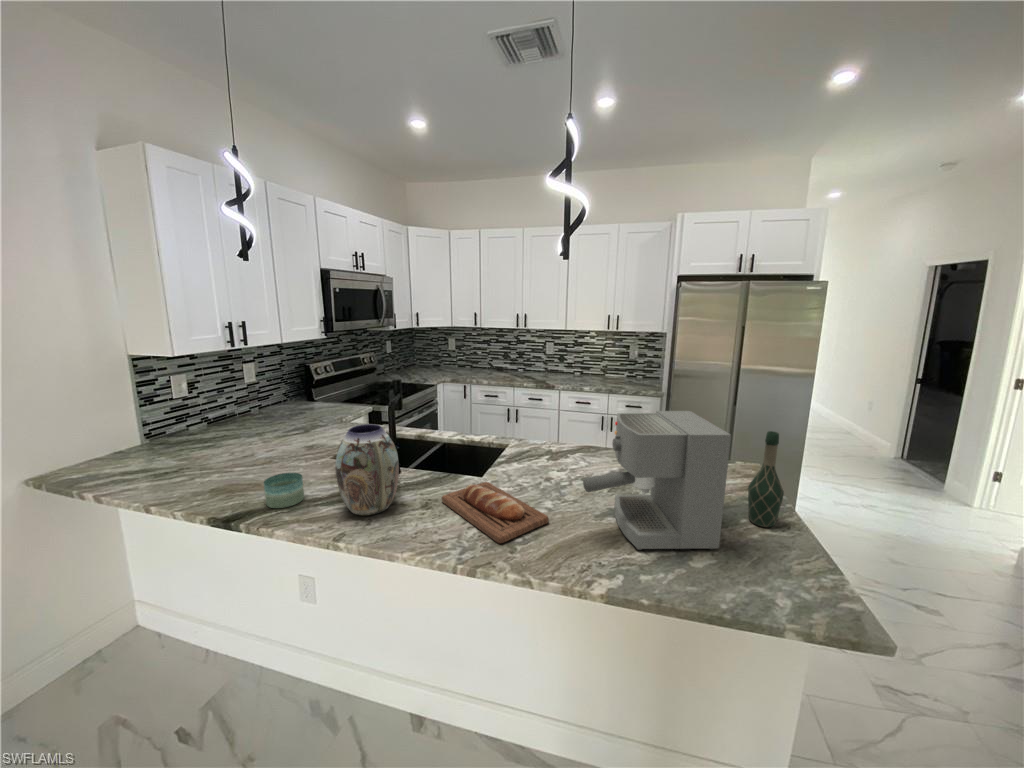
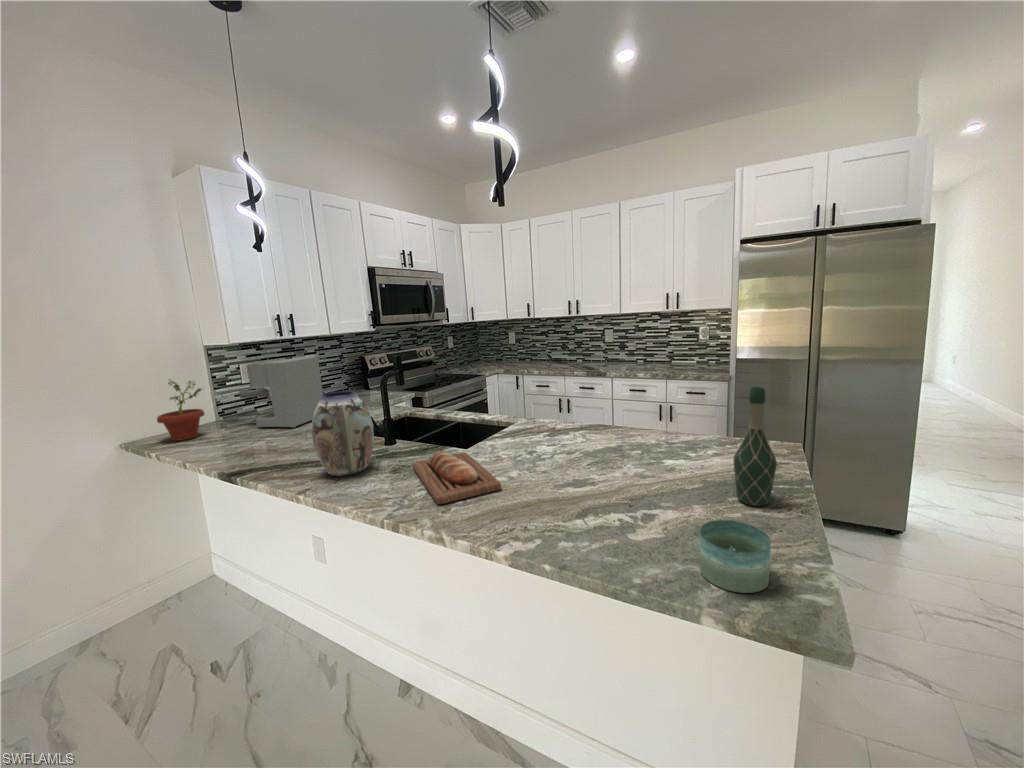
potted plant: none [80,399,144,474] -> present [157,381,204,441]
coffee maker: present [583,411,731,550] -> present [239,357,323,428]
candle: present [264,473,304,508] -> present [699,520,771,593]

